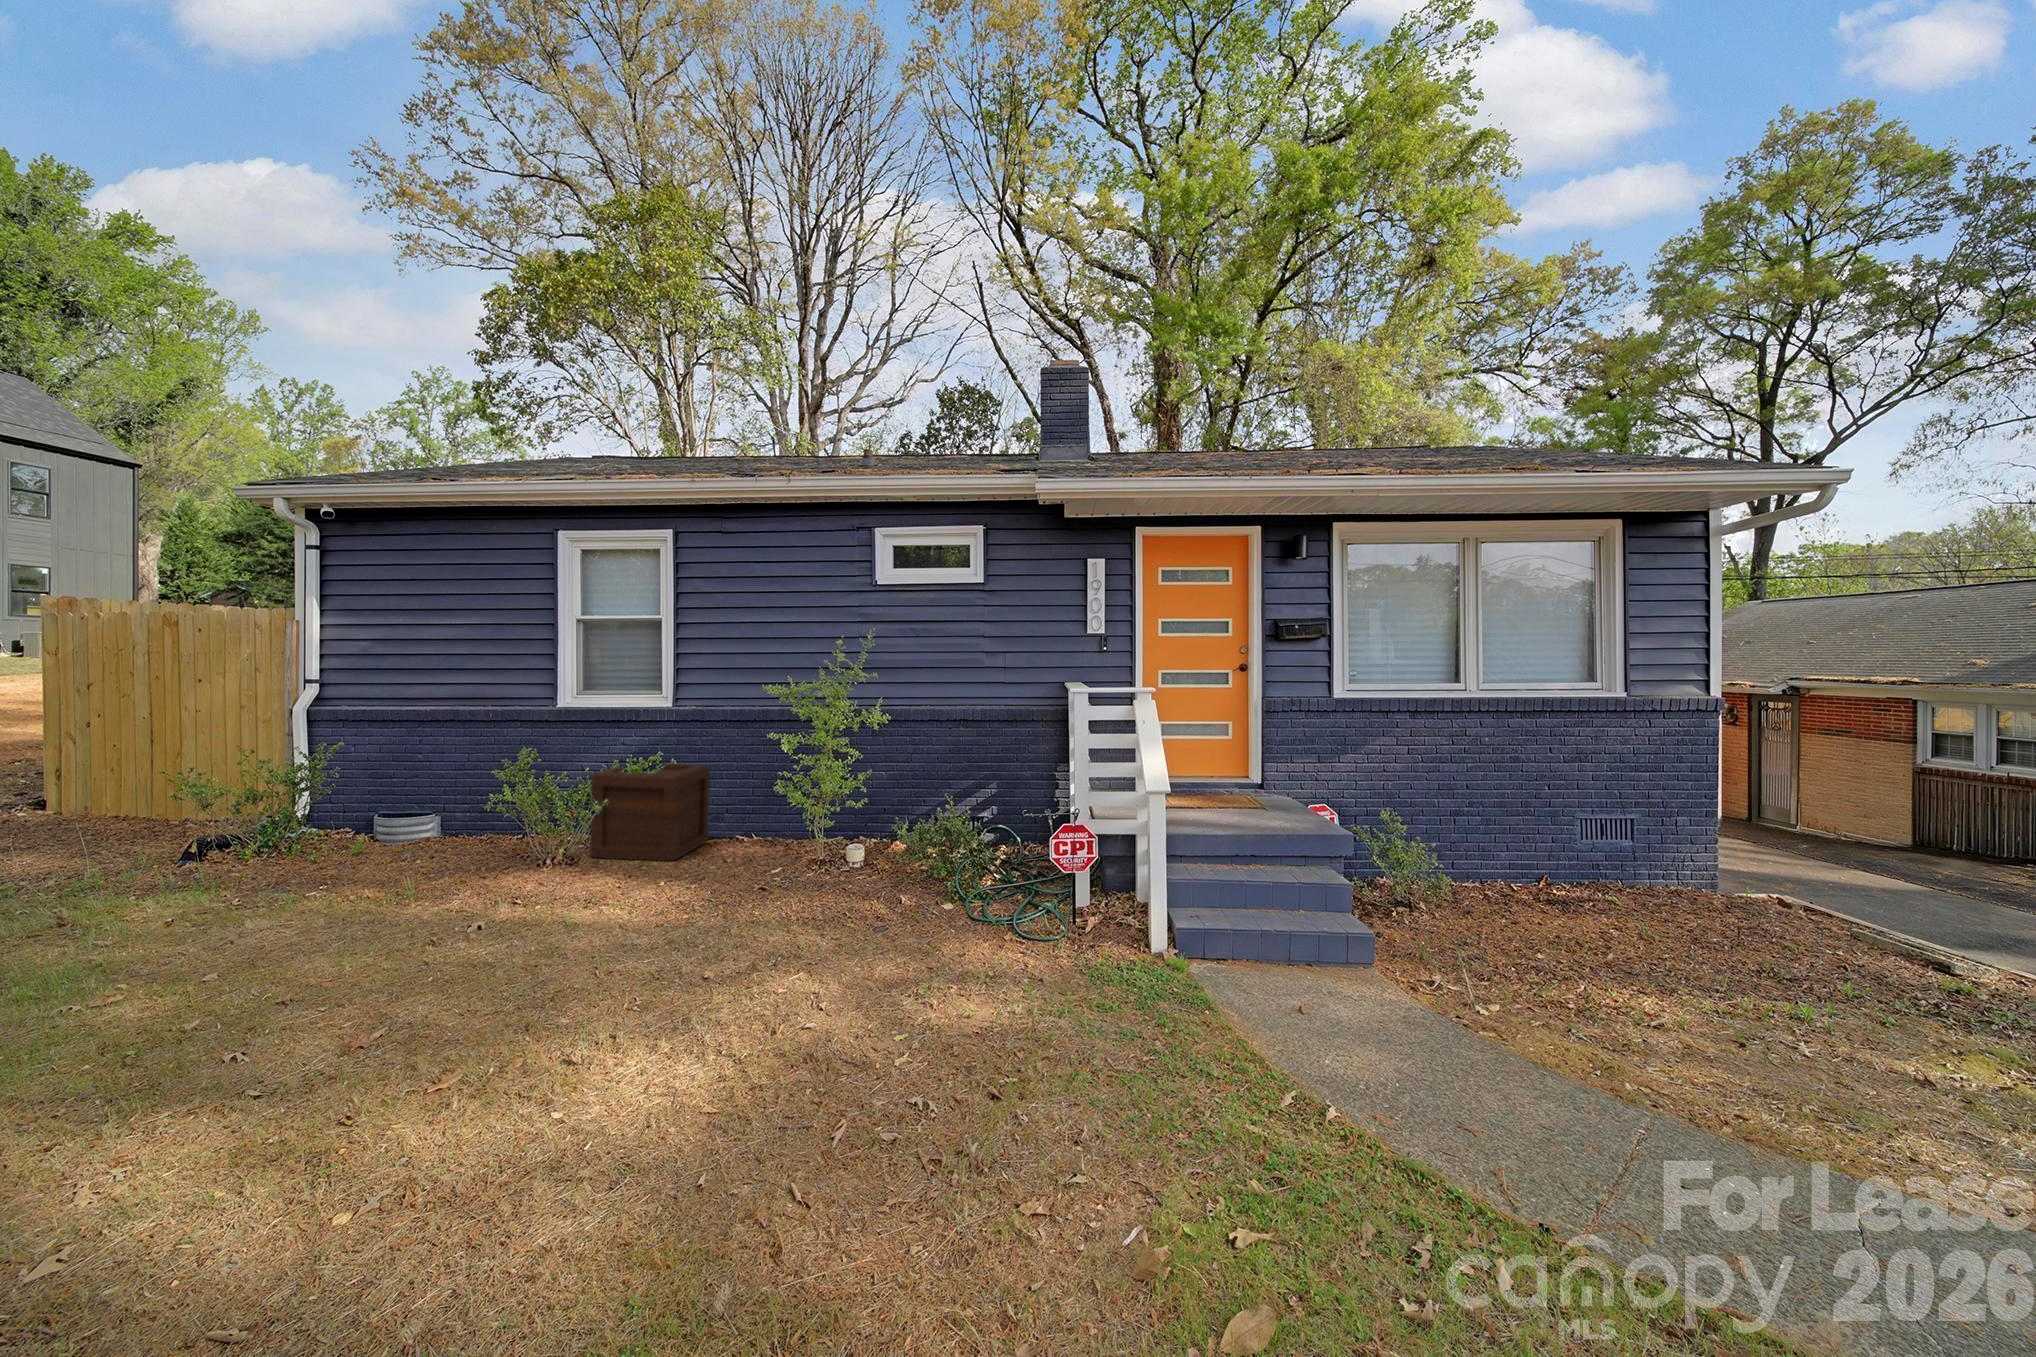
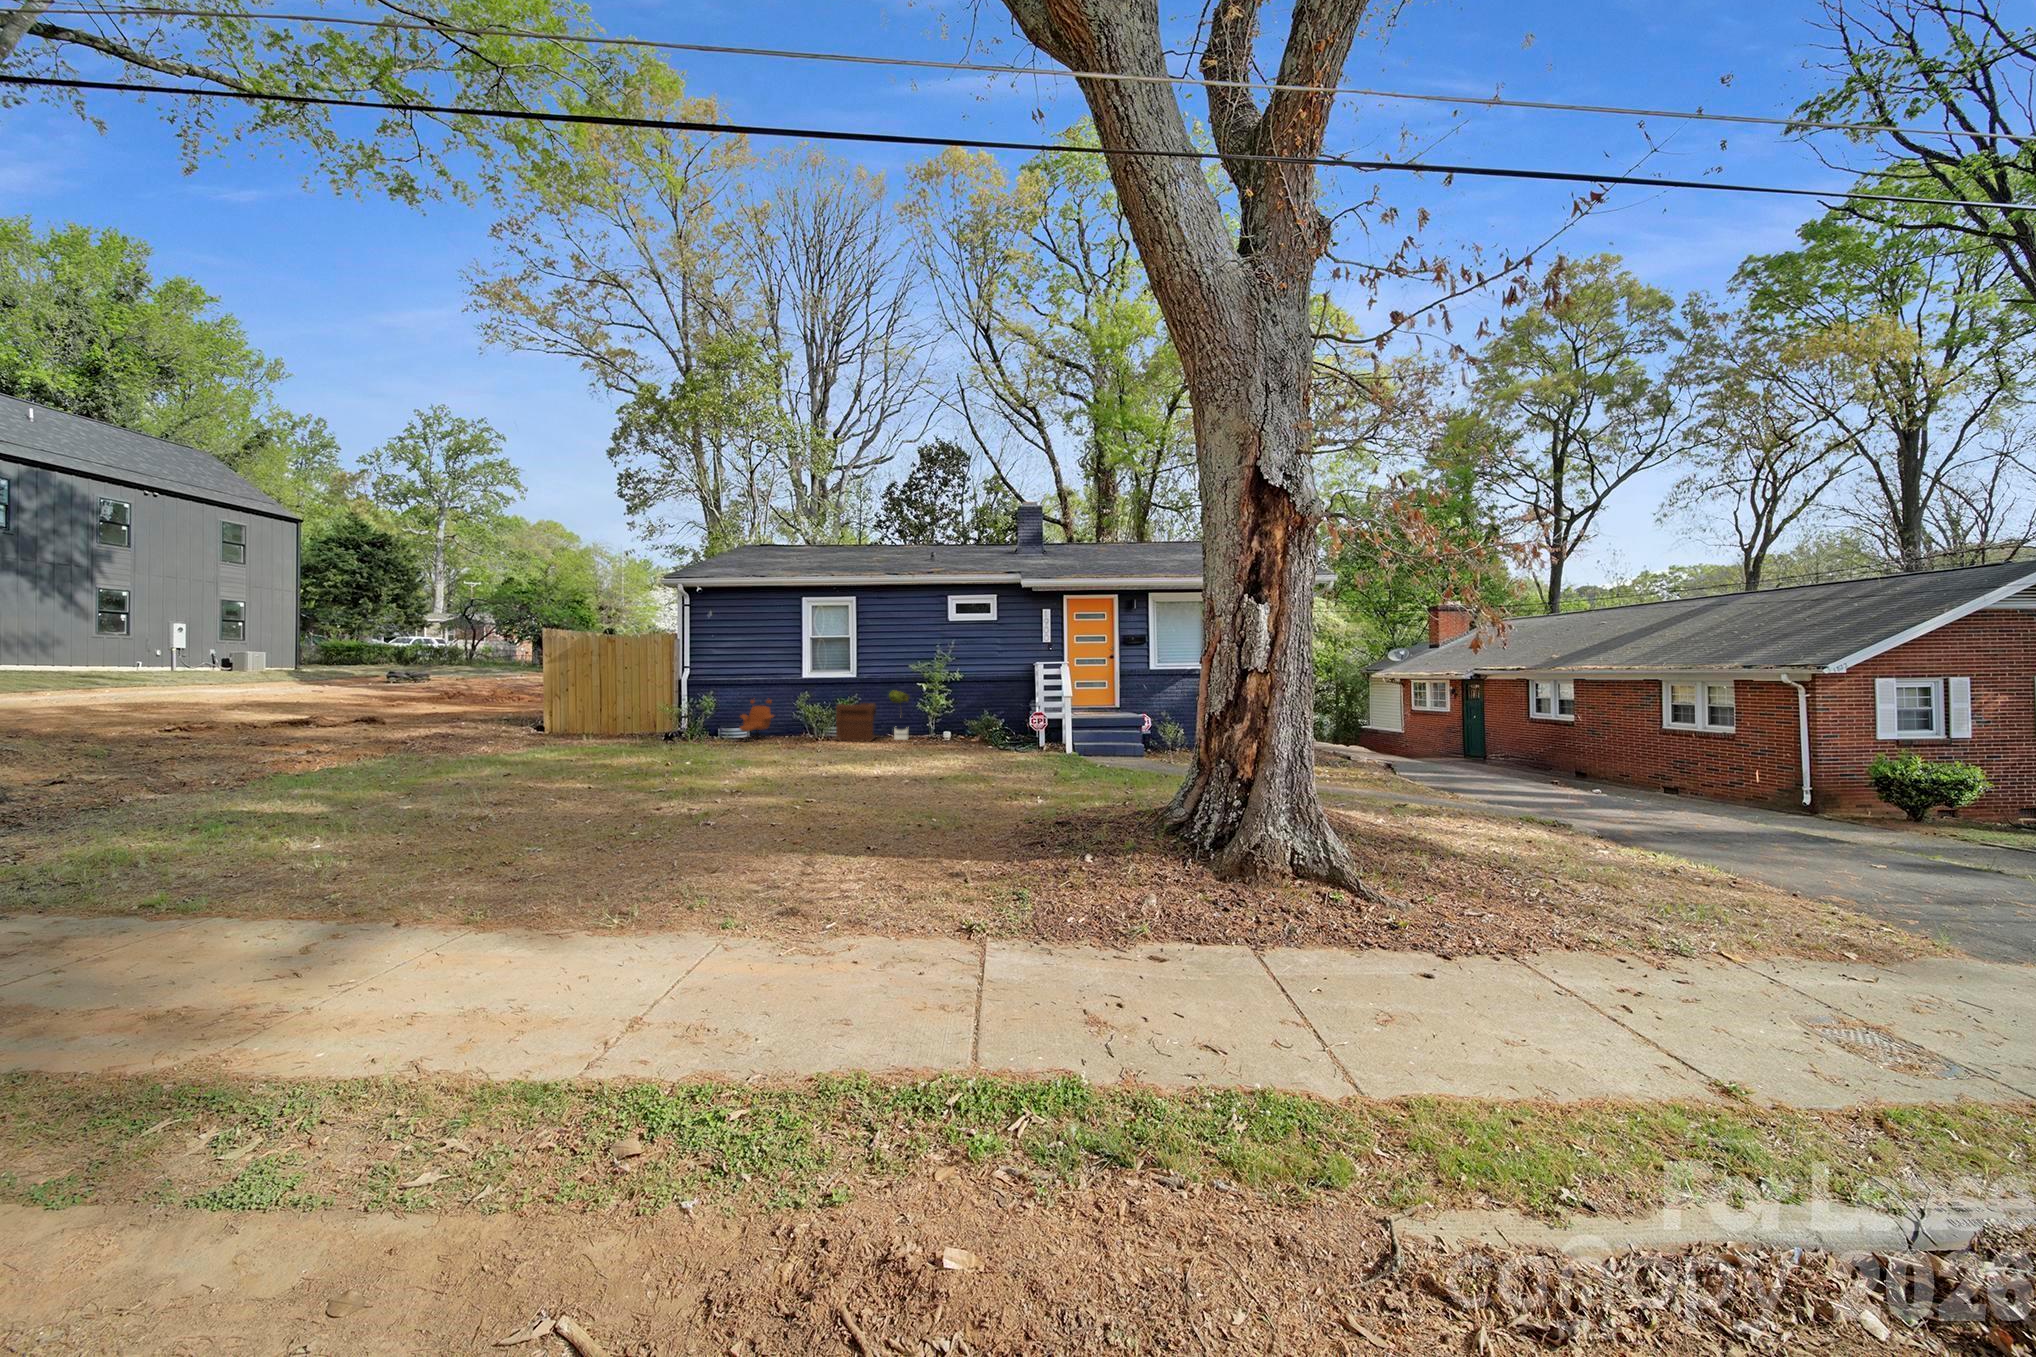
potted tree: none [730,738,779,854] -> present [889,690,910,740]
lounge chair: none [350,745,479,862] -> present [740,700,774,740]

